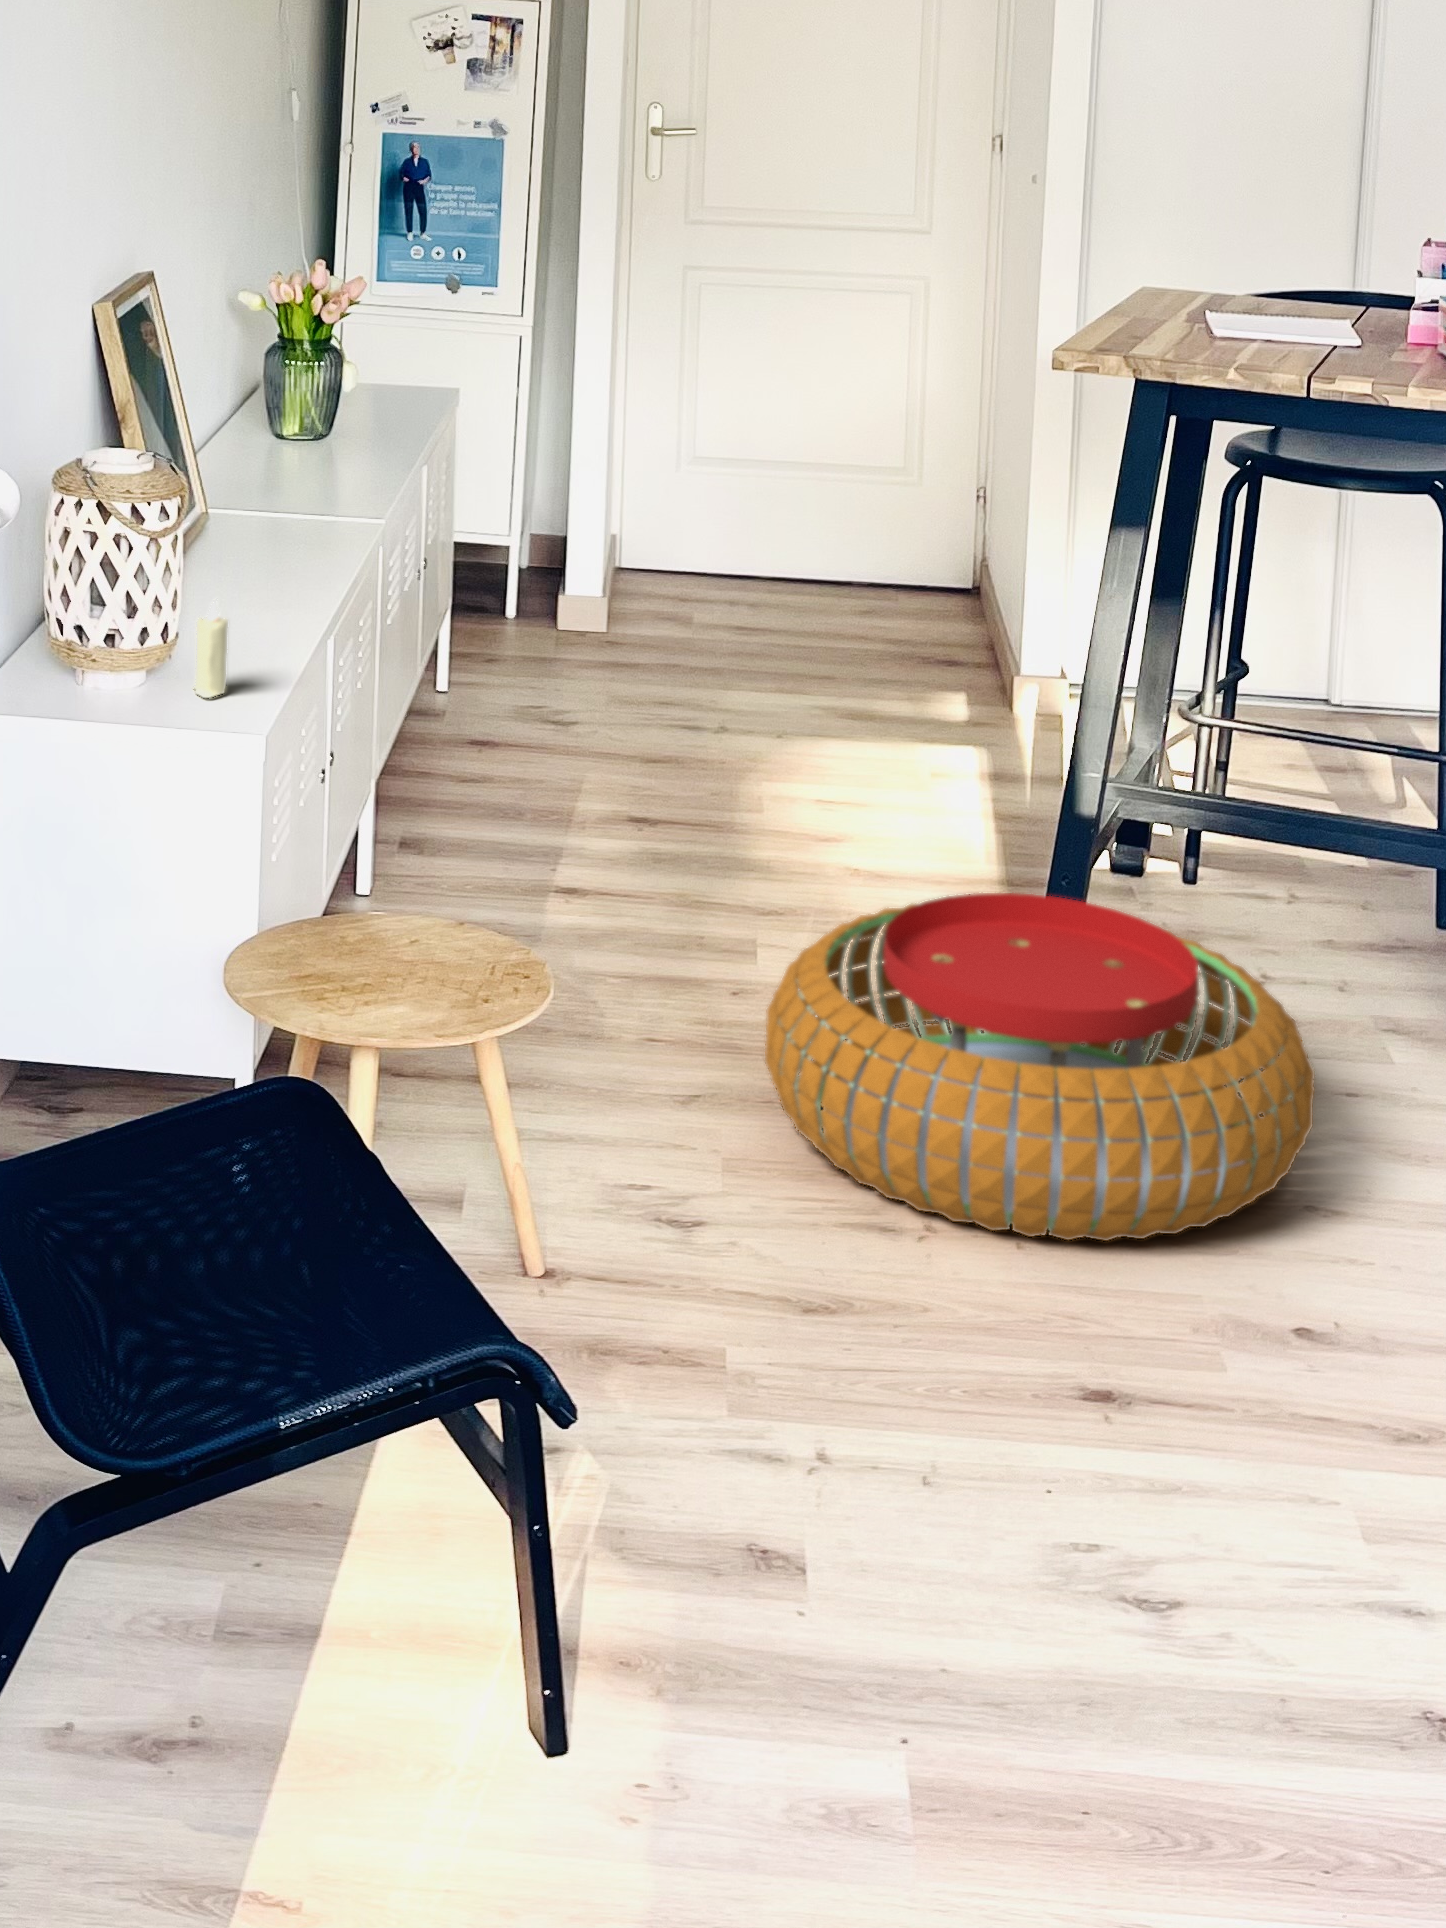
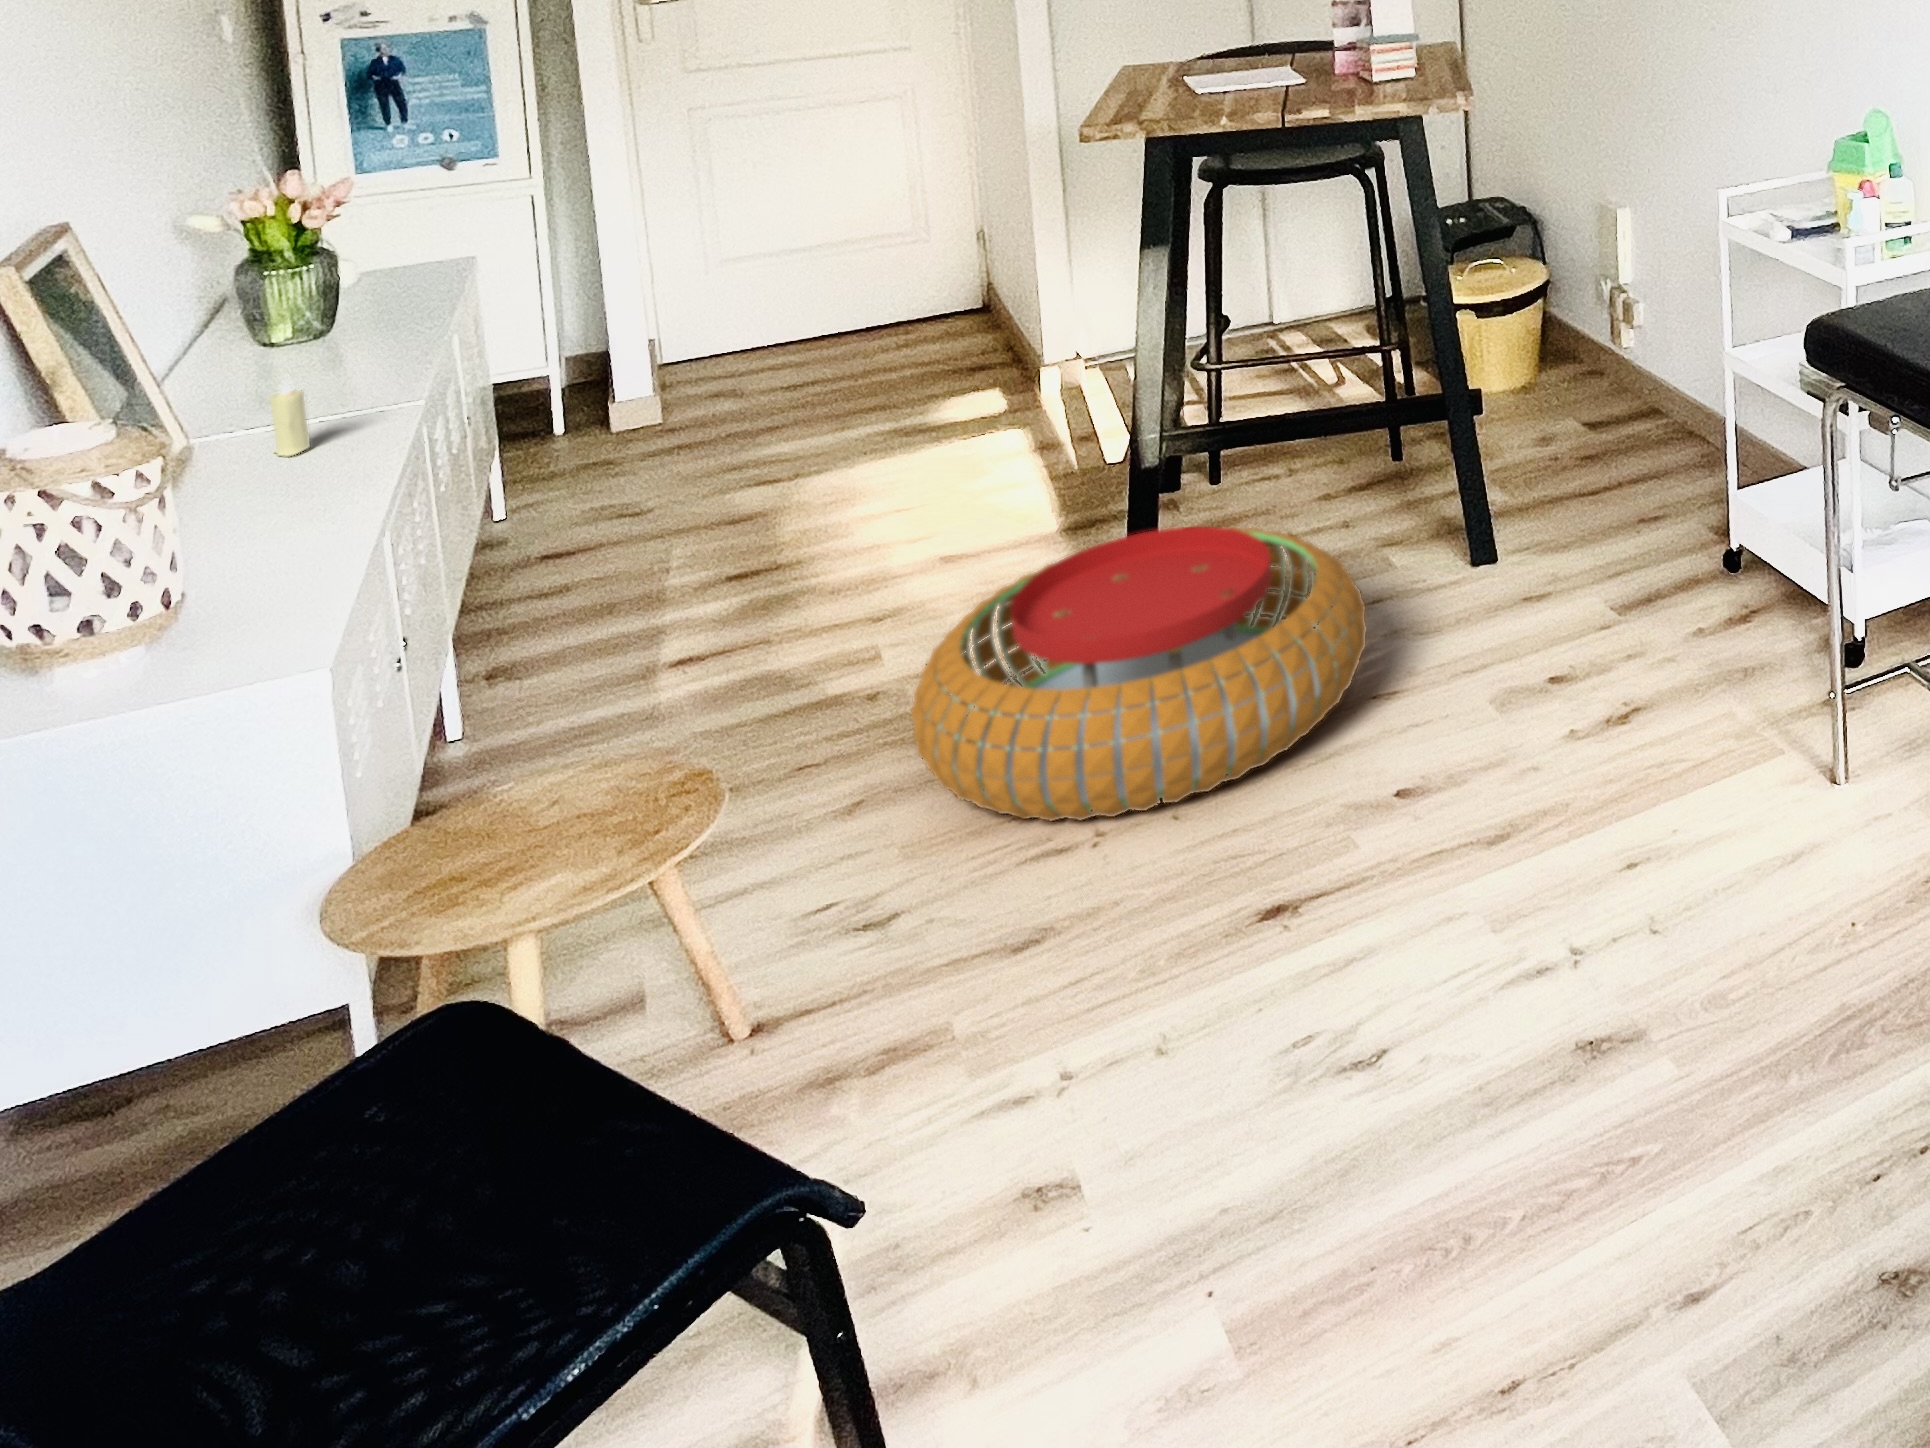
candle: present [194,602,228,698] -> present [270,375,310,456]

